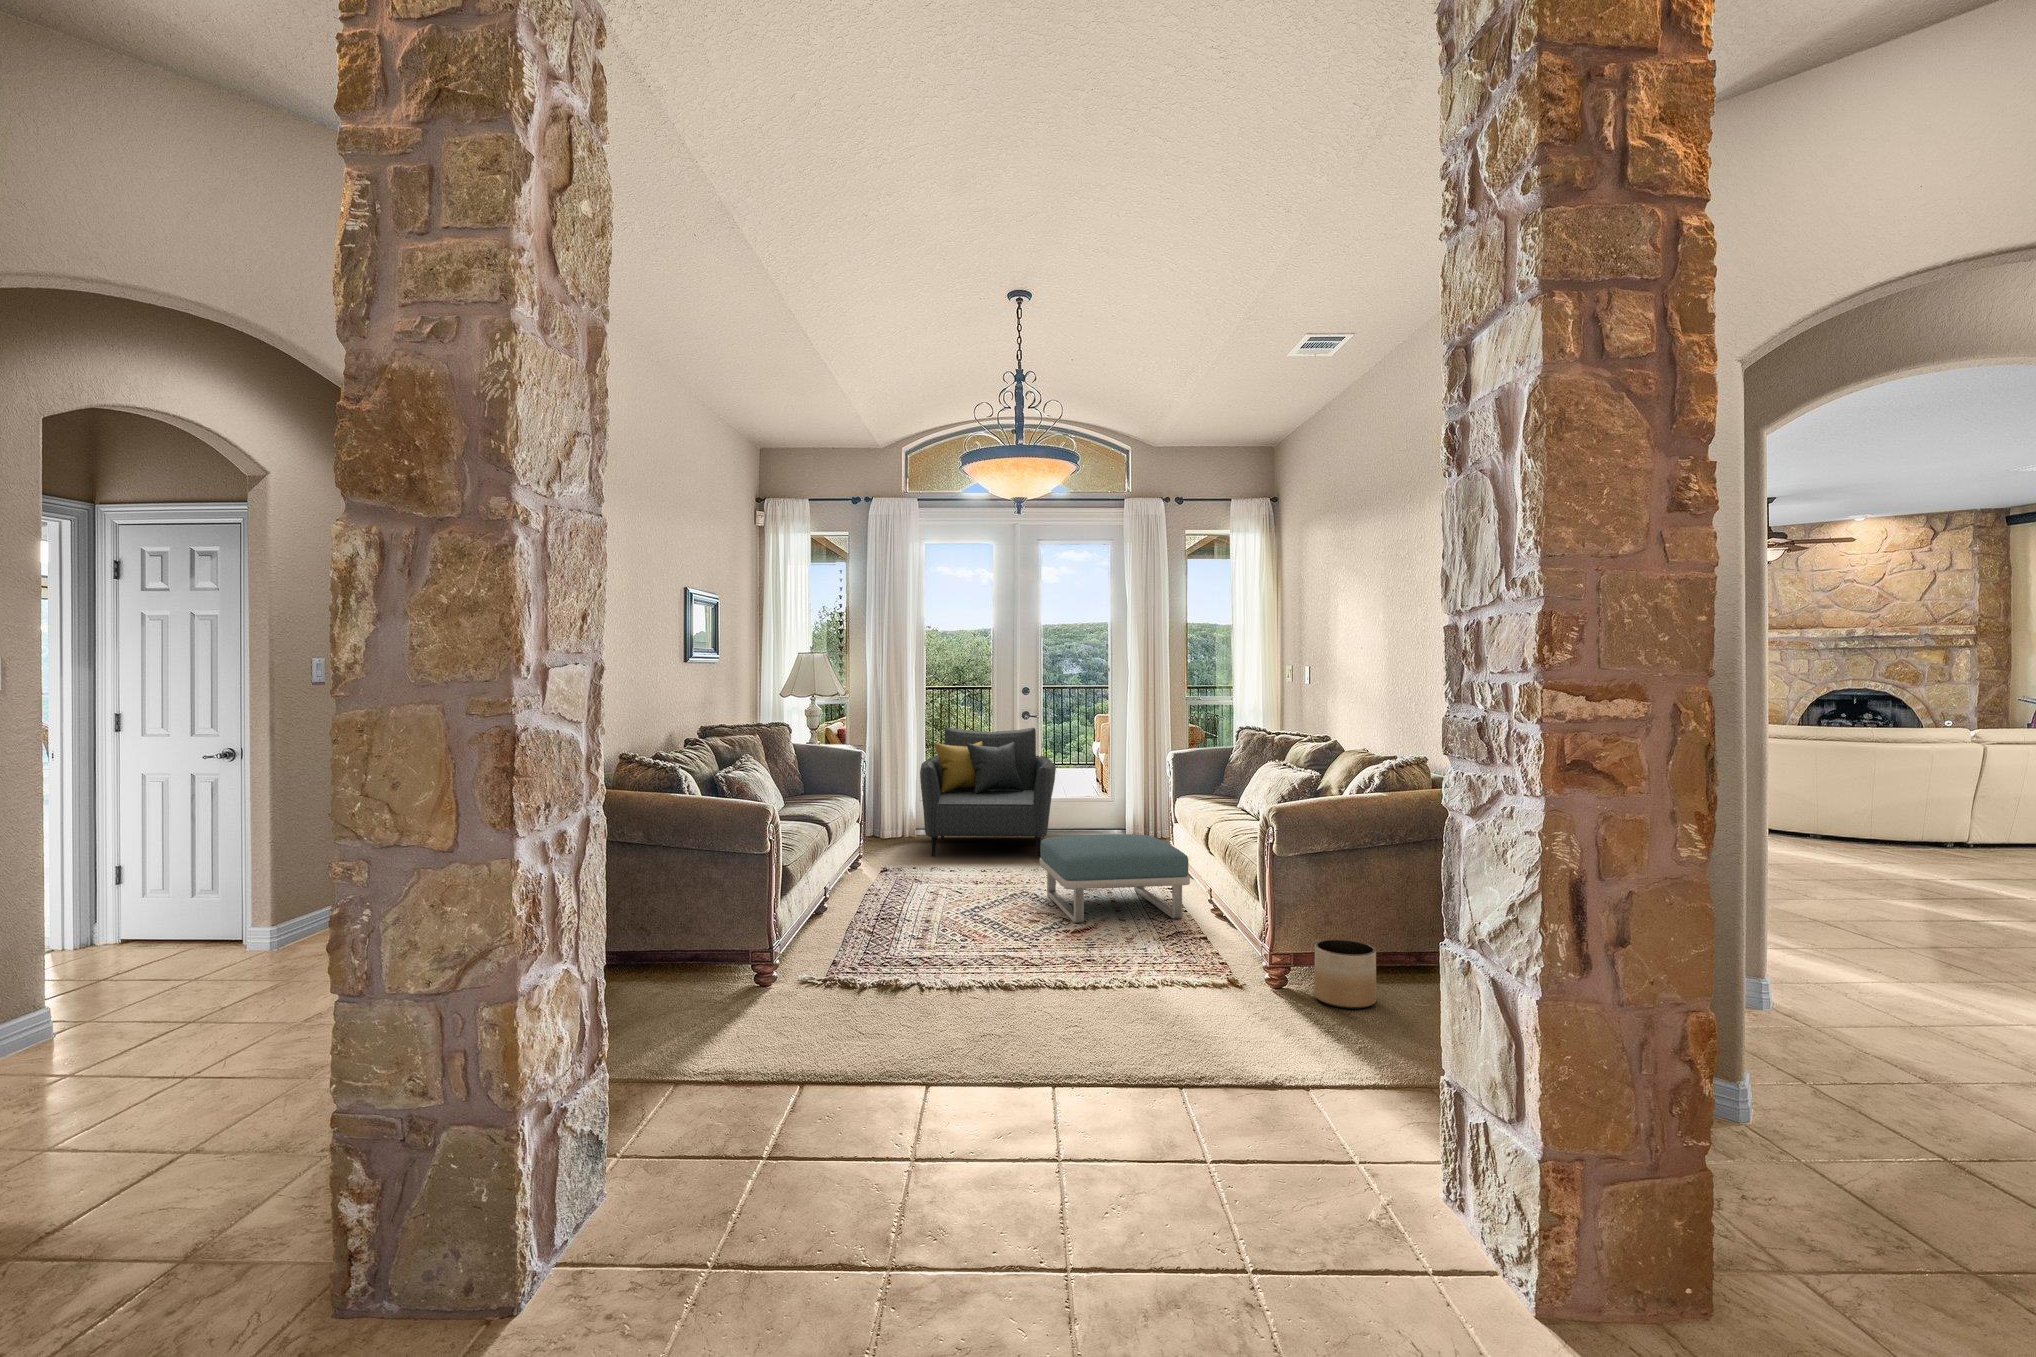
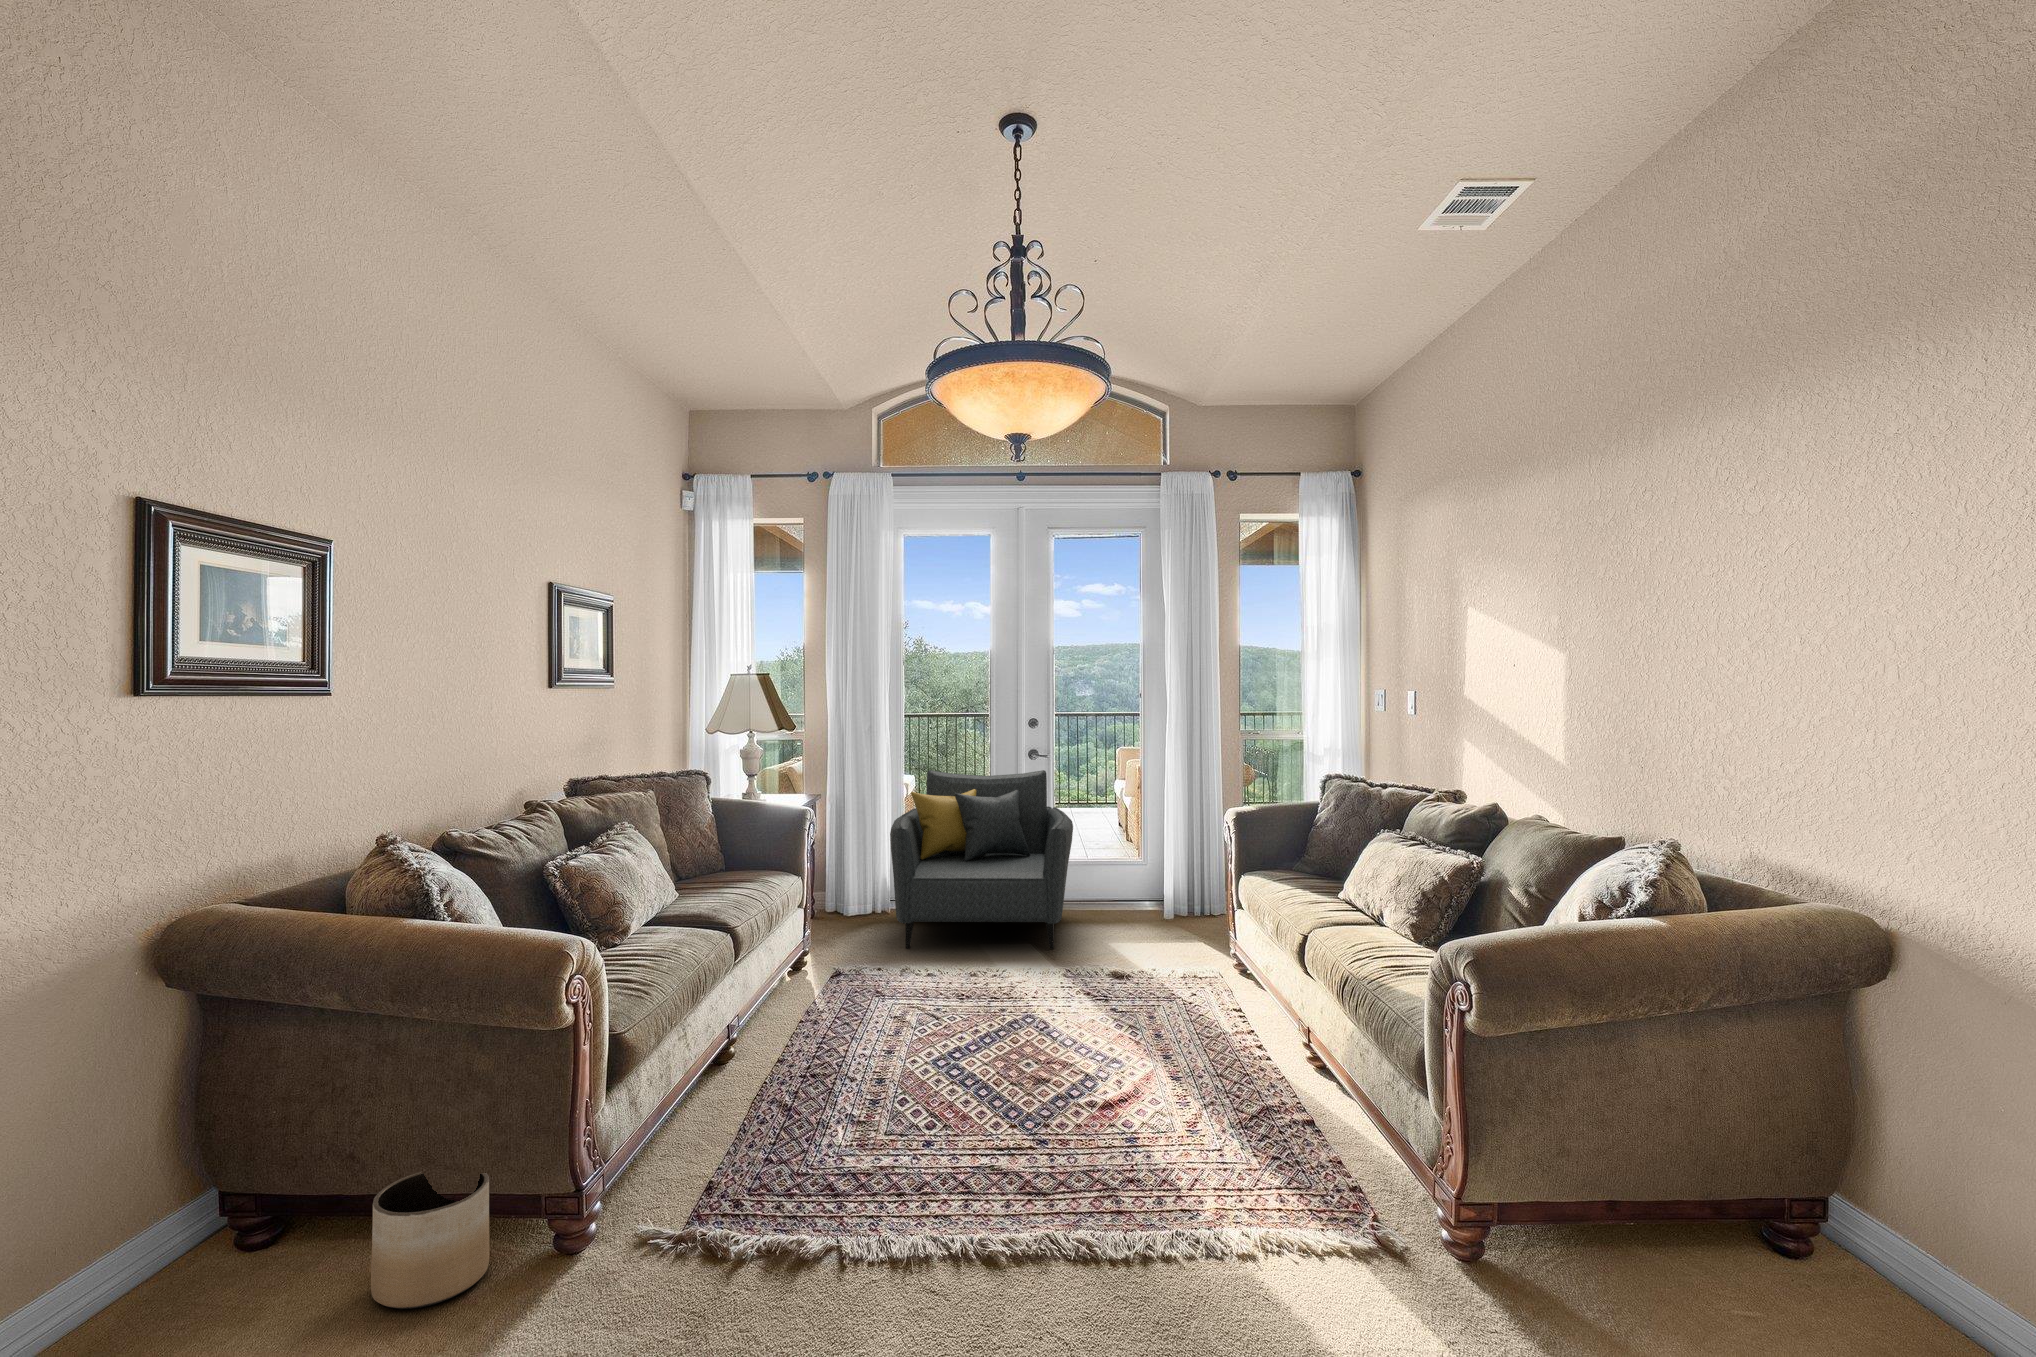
footstool: present [1040,834,1190,923] -> none [1050,935,1277,1086]
planter: present [1314,939,1377,1009] -> present [371,1172,489,1309]

